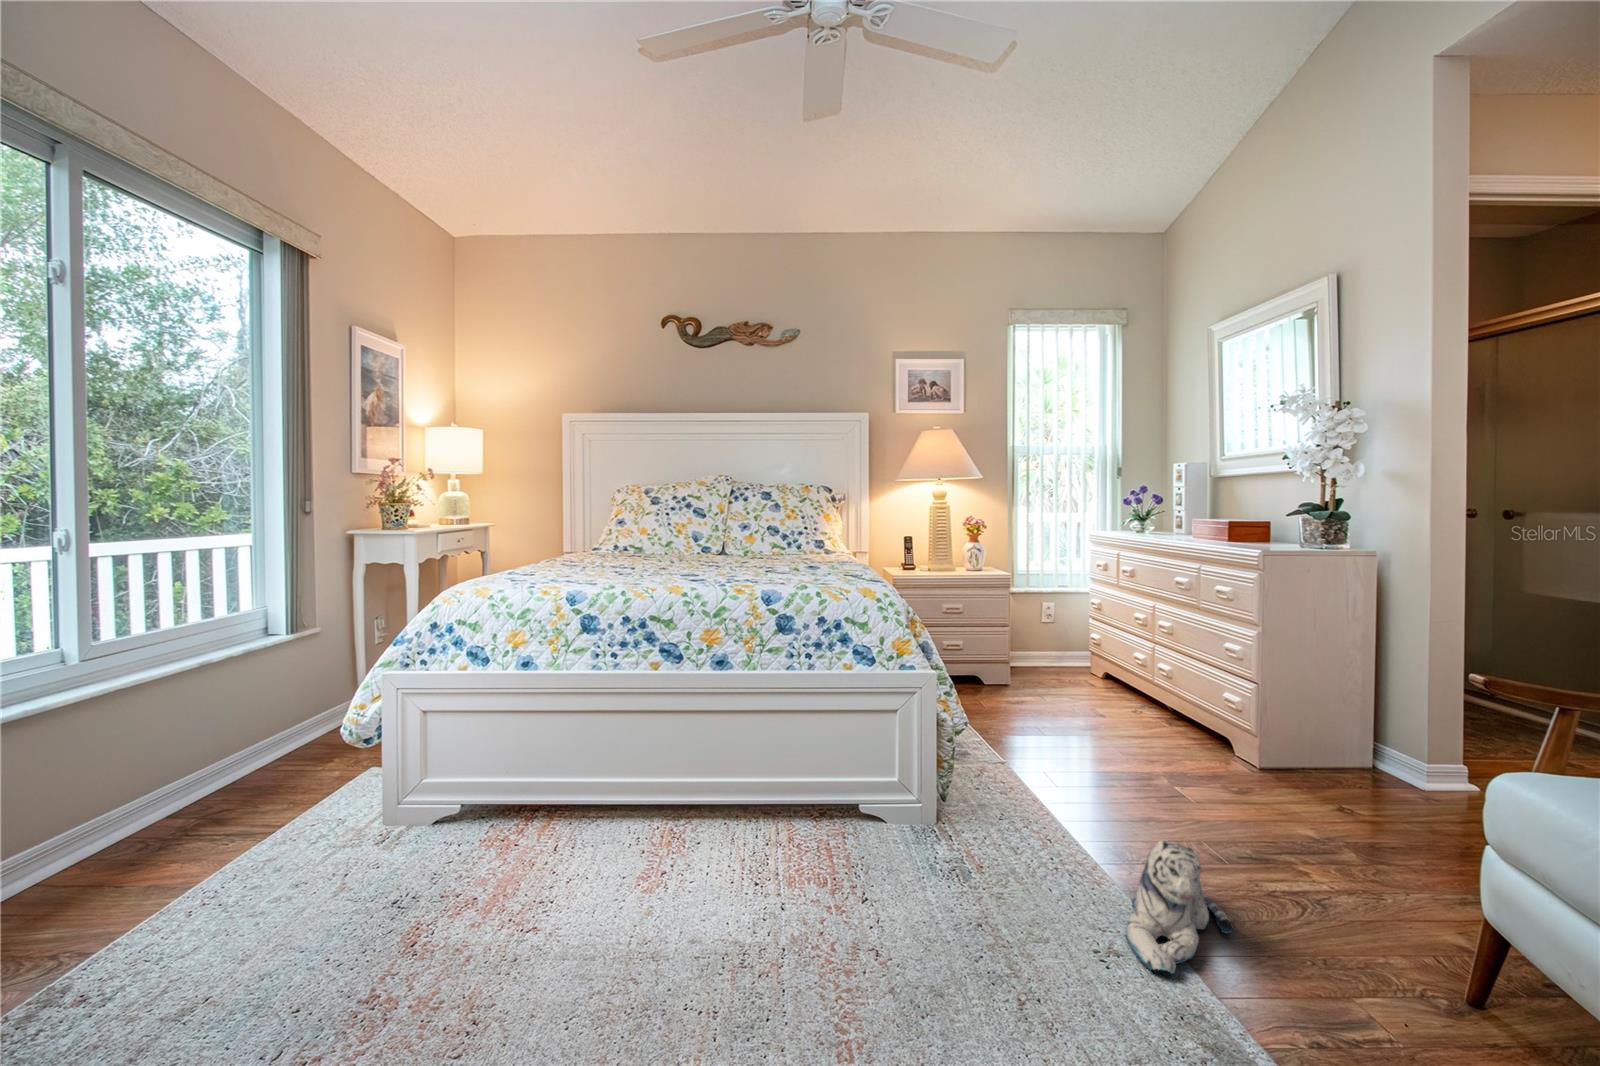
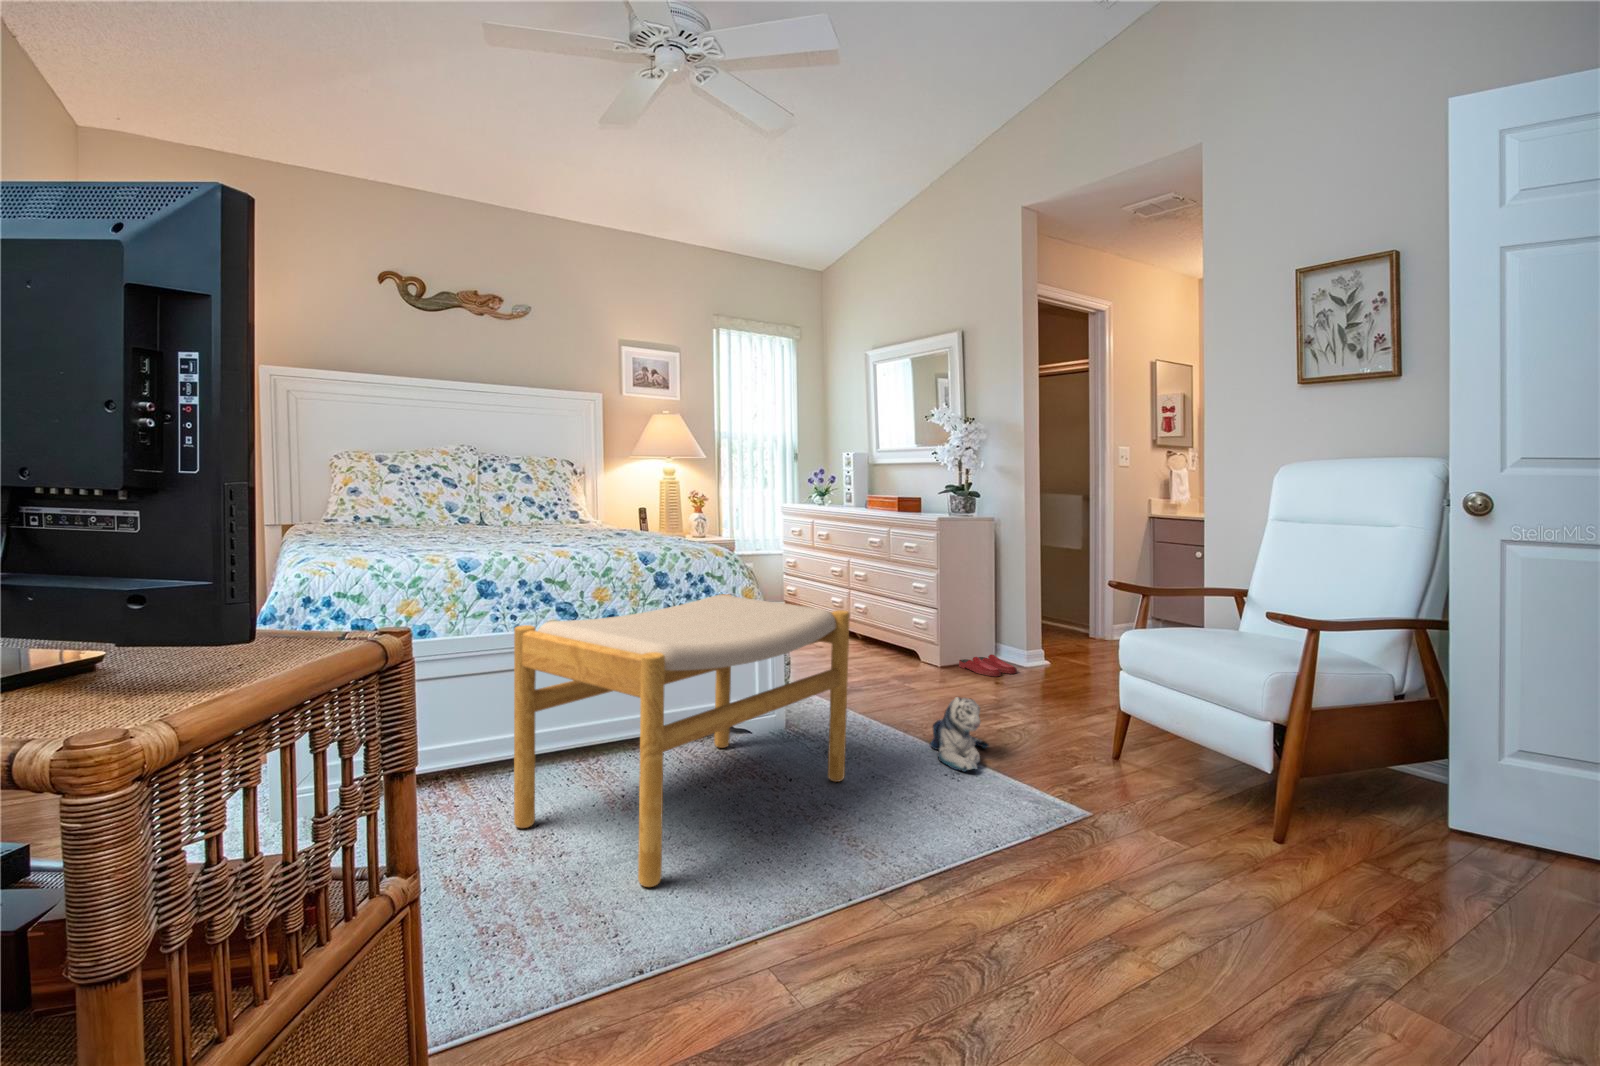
footstool: none [535,647,951,1024] -> present [514,594,850,887]
slippers: none [1307,763,1411,802] -> present [959,654,1017,677]

